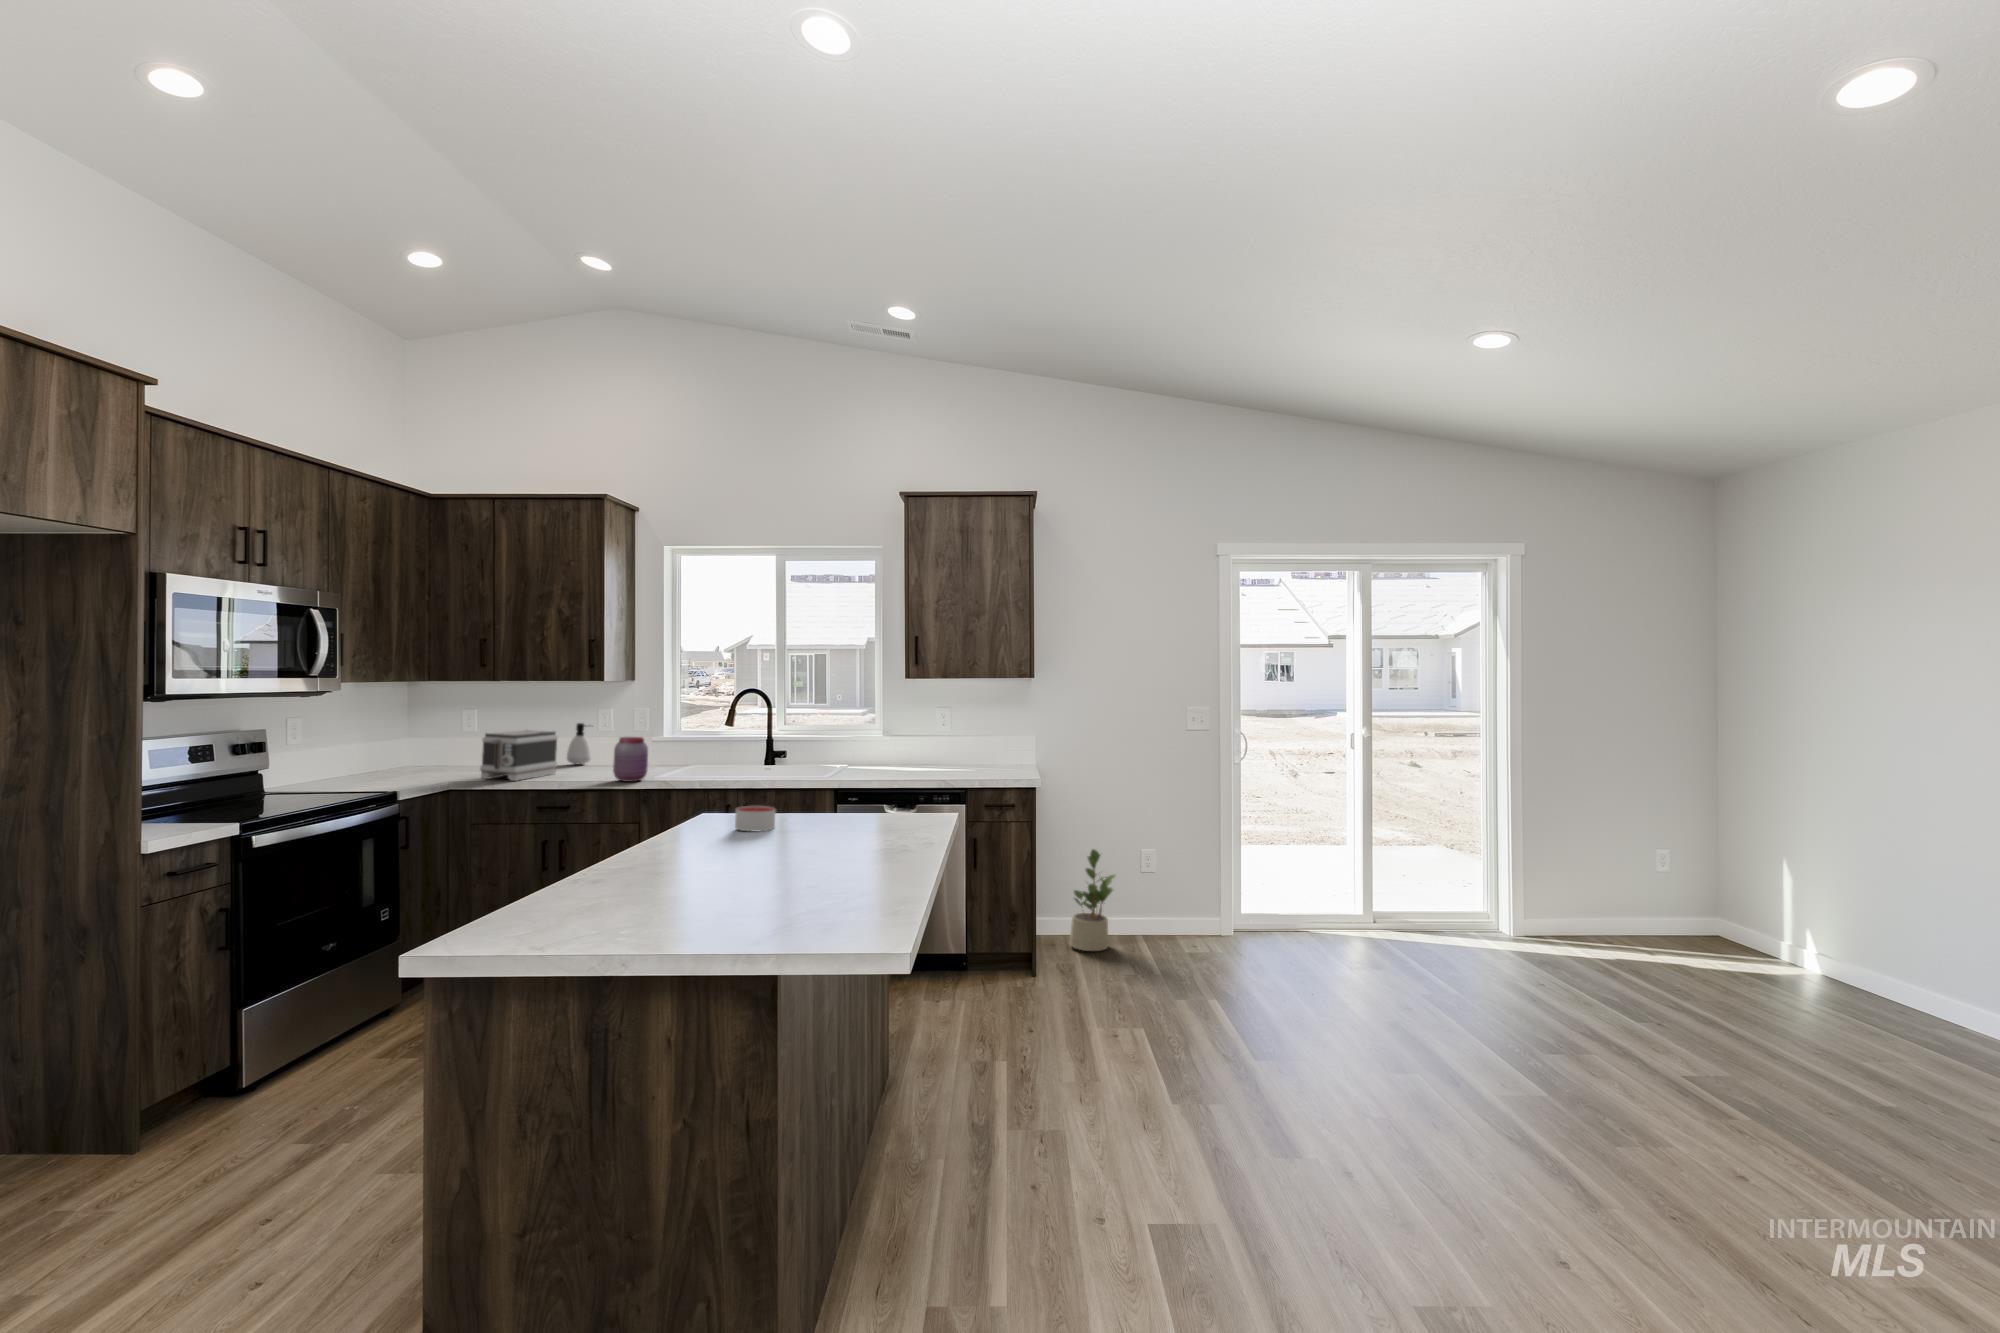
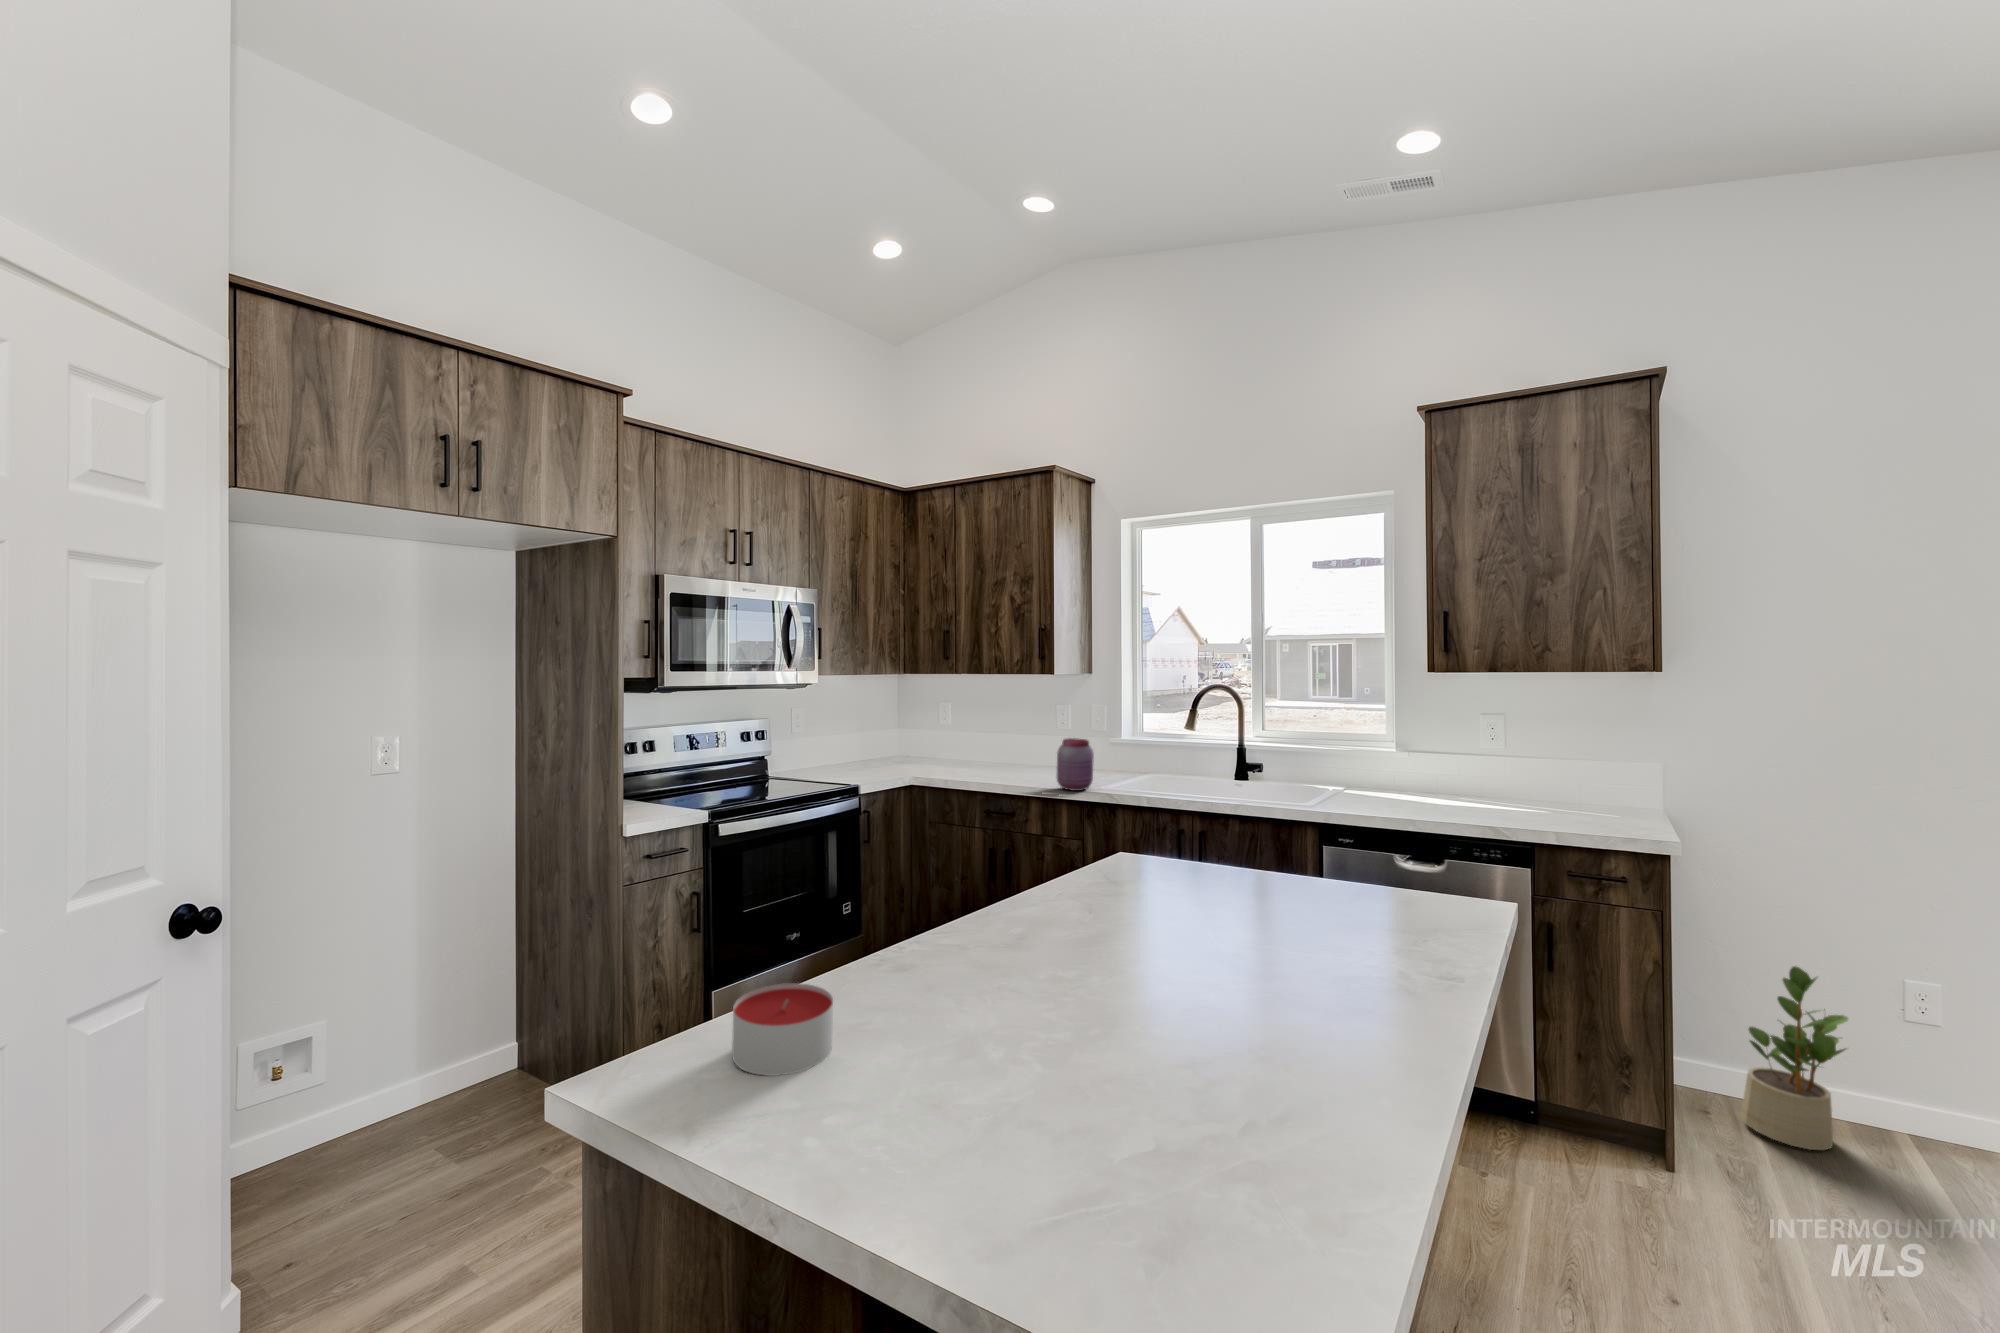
soap dispenser: present [567,723,591,764] -> none [1032,719,1057,763]
toaster: present [480,730,558,781] -> none [937,726,1013,780]
candle: present [735,806,776,832] -> present [732,983,833,1076]

